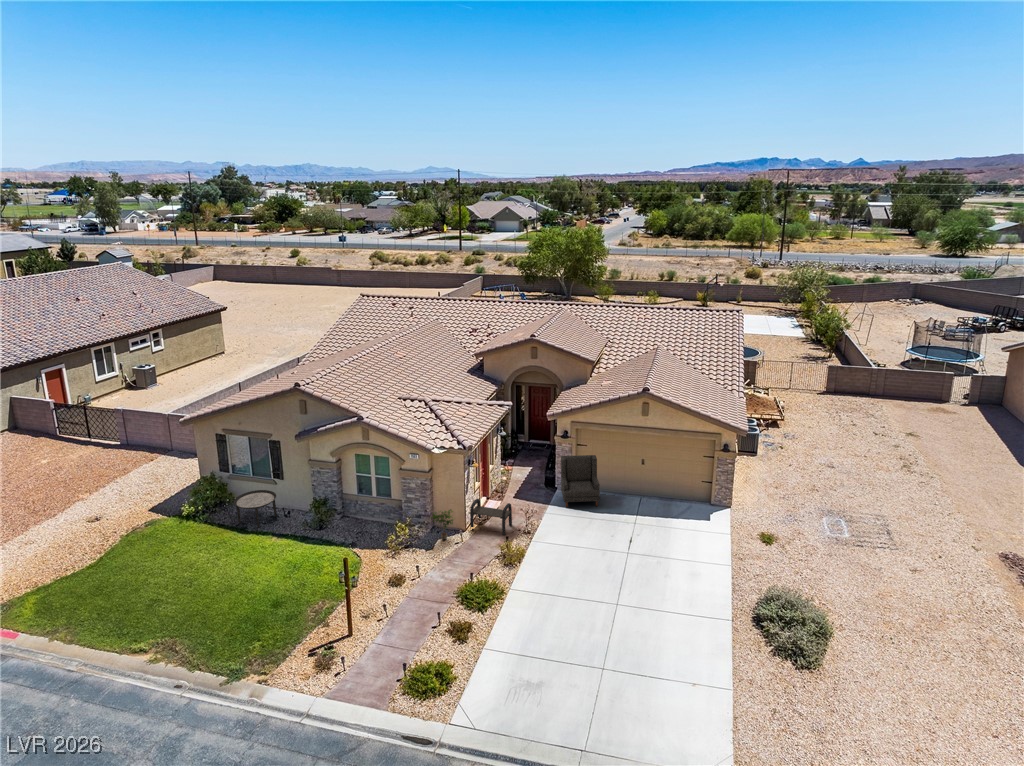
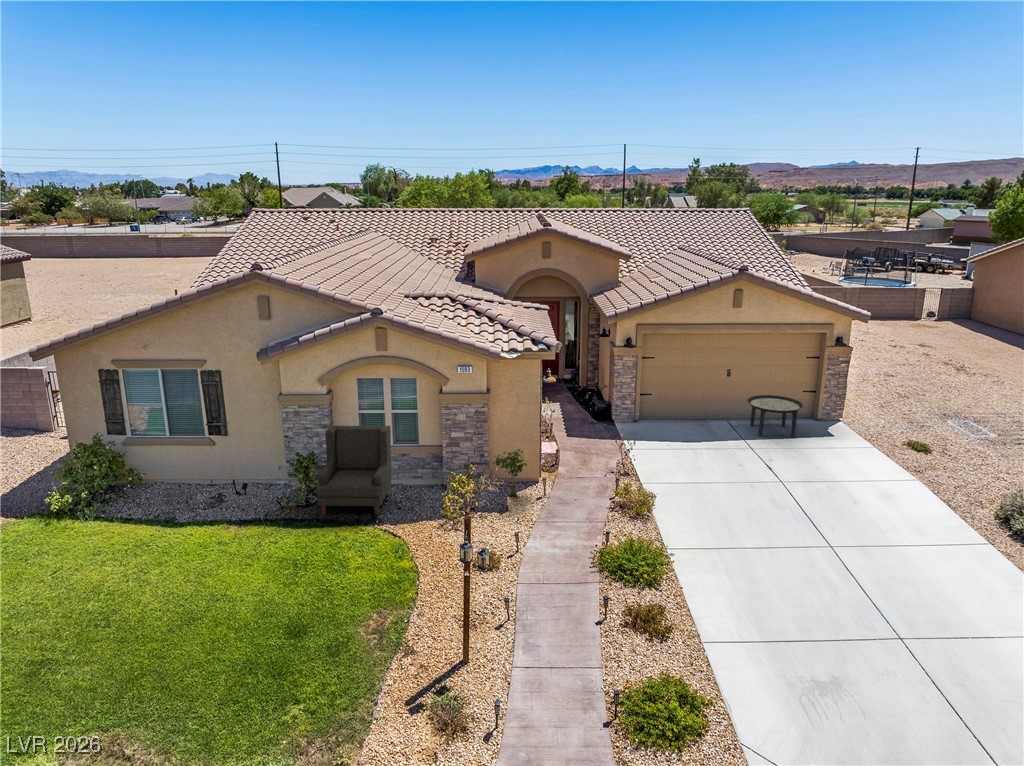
chair: present [561,455,600,507] -> present [316,426,391,515]
round table: present [234,490,277,528] -> present [747,395,803,437]
bench: present [470,499,512,535] -> none [541,434,596,481]

